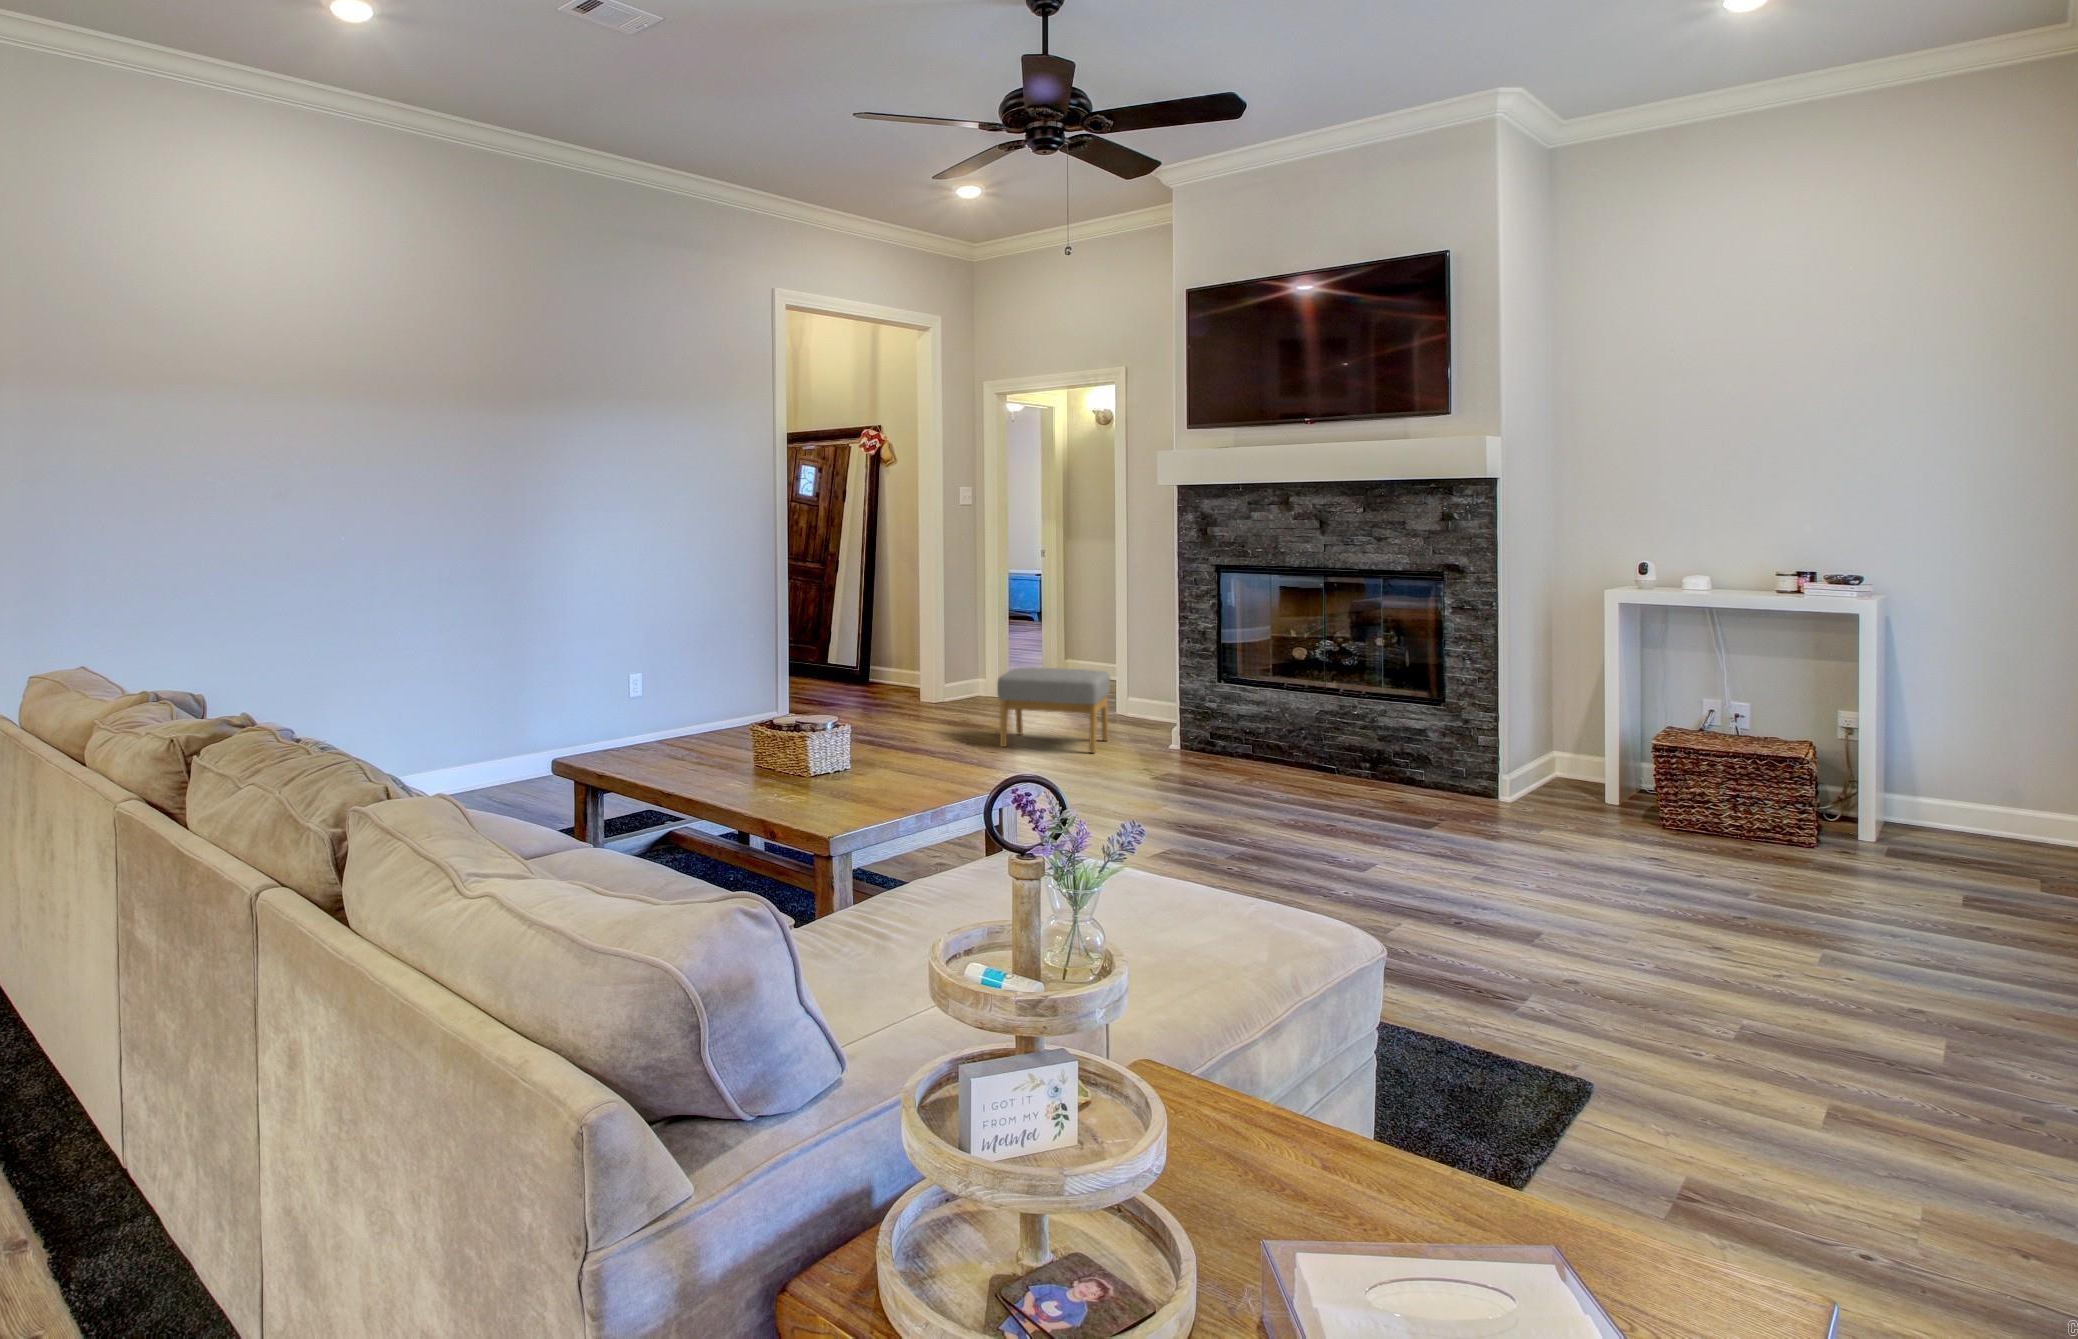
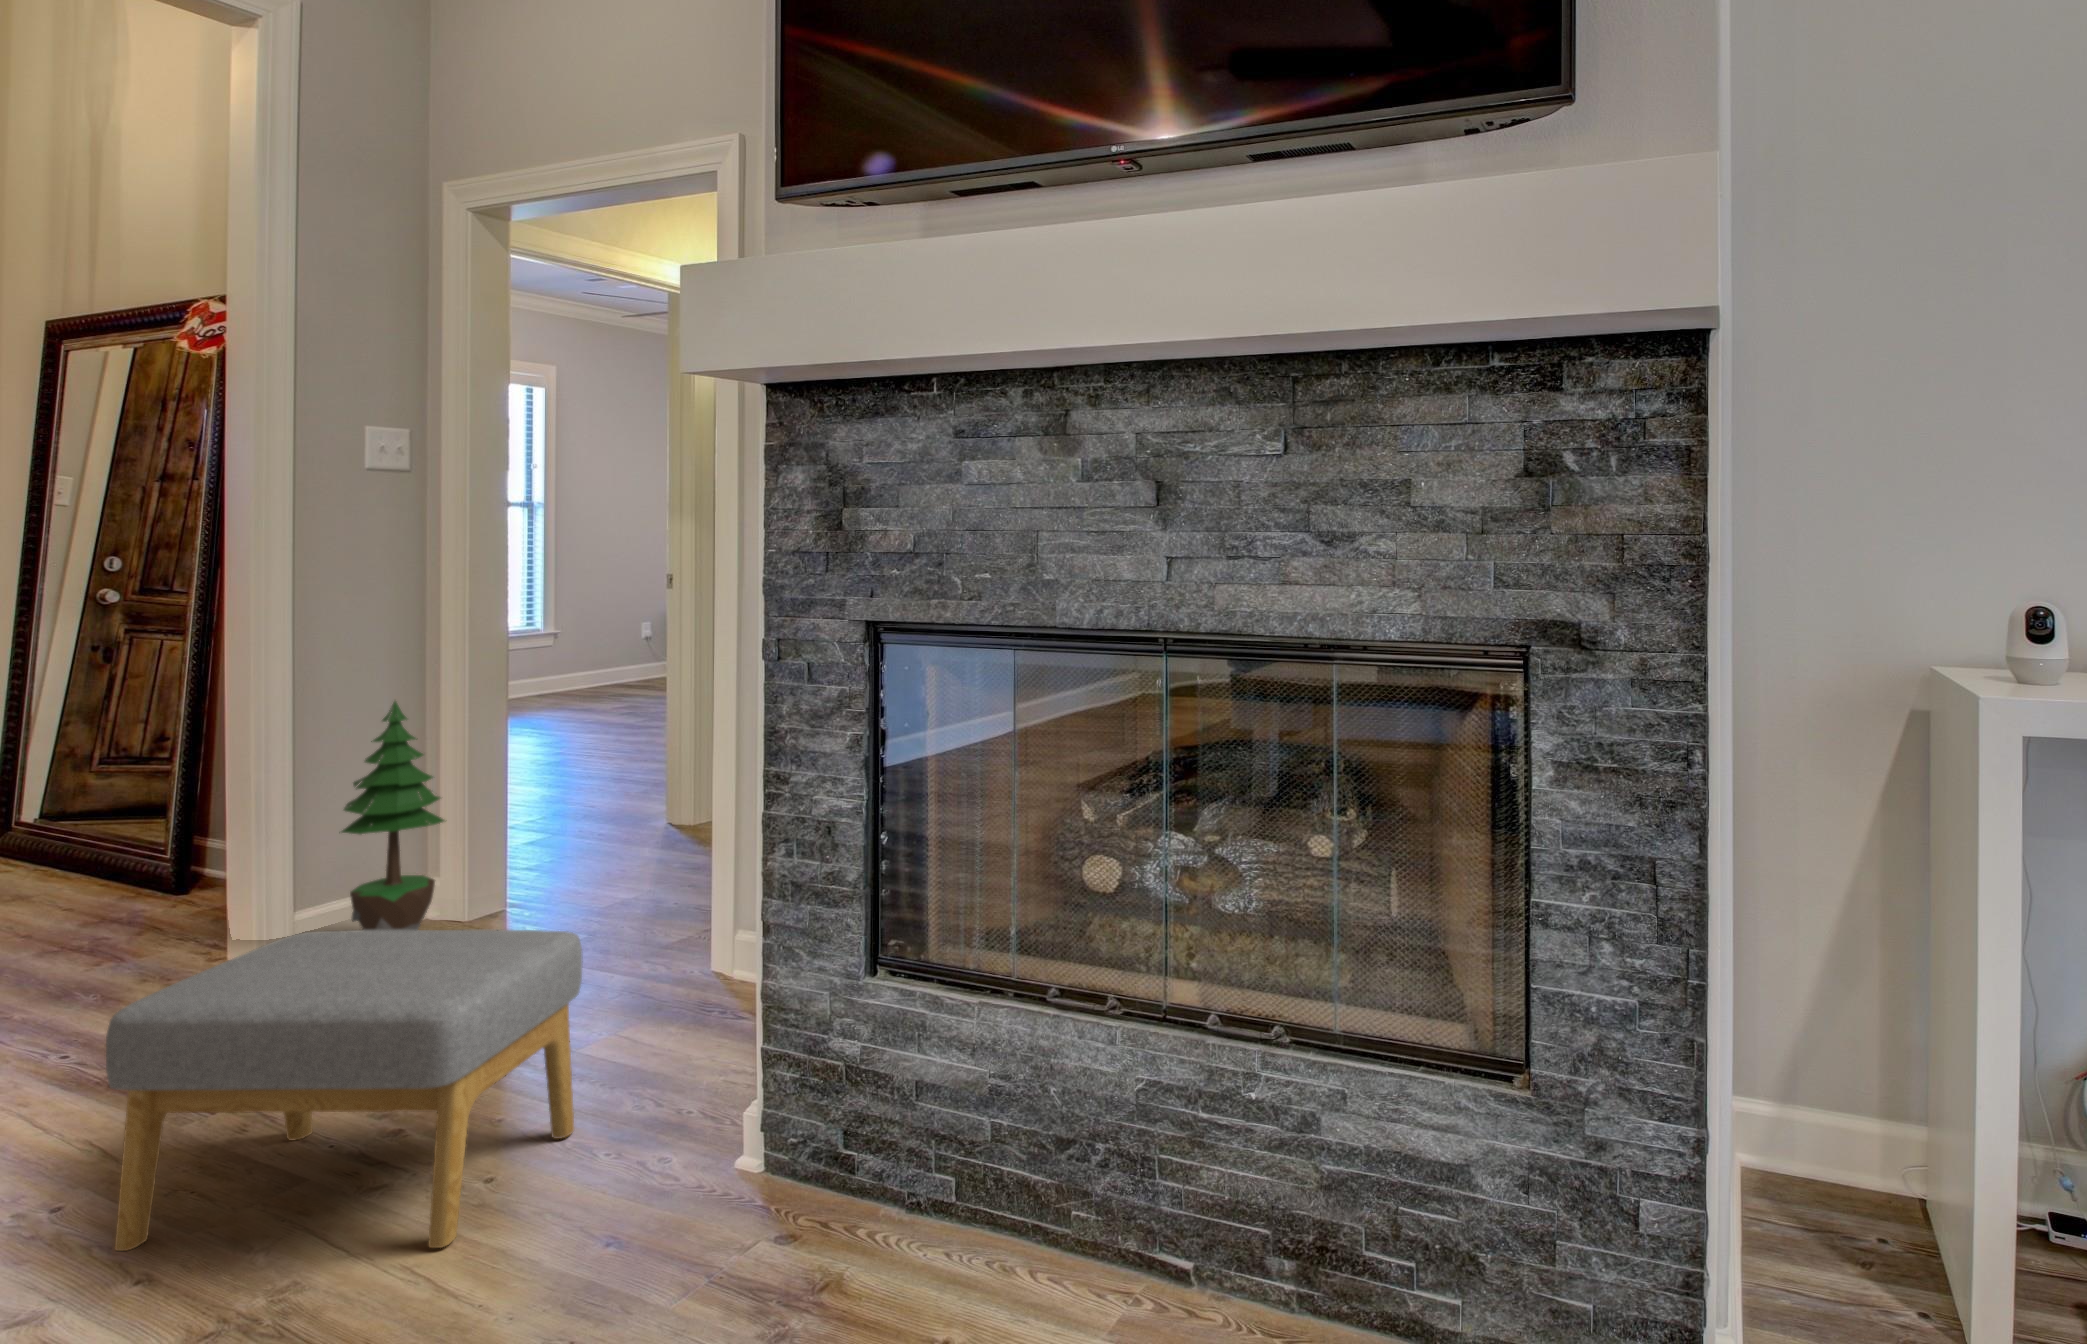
potted tree: none [962,599,998,700] -> present [342,701,444,930]

